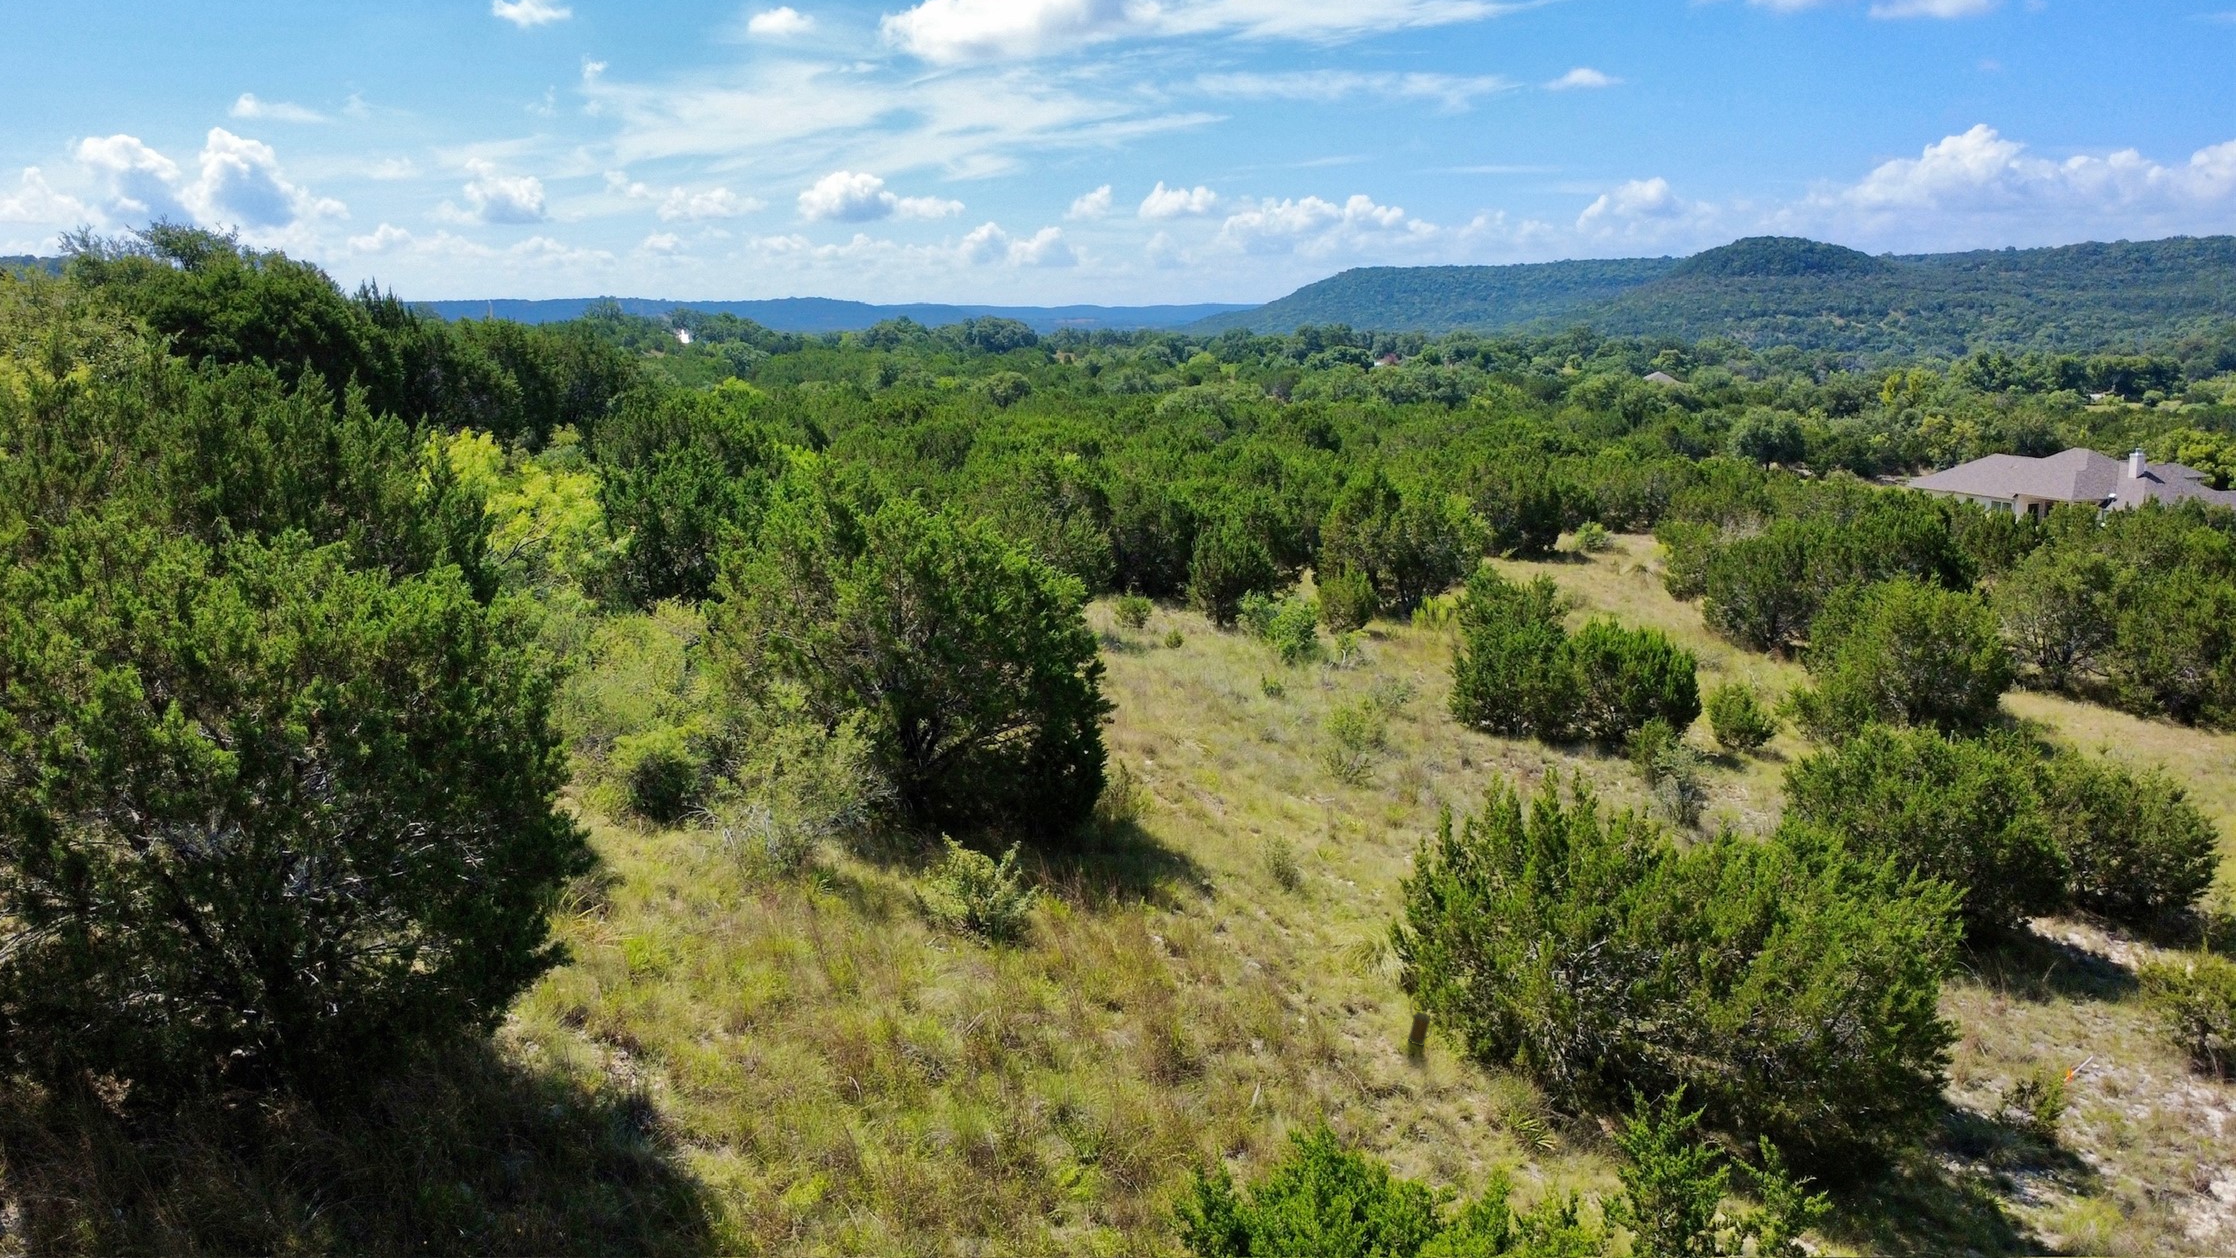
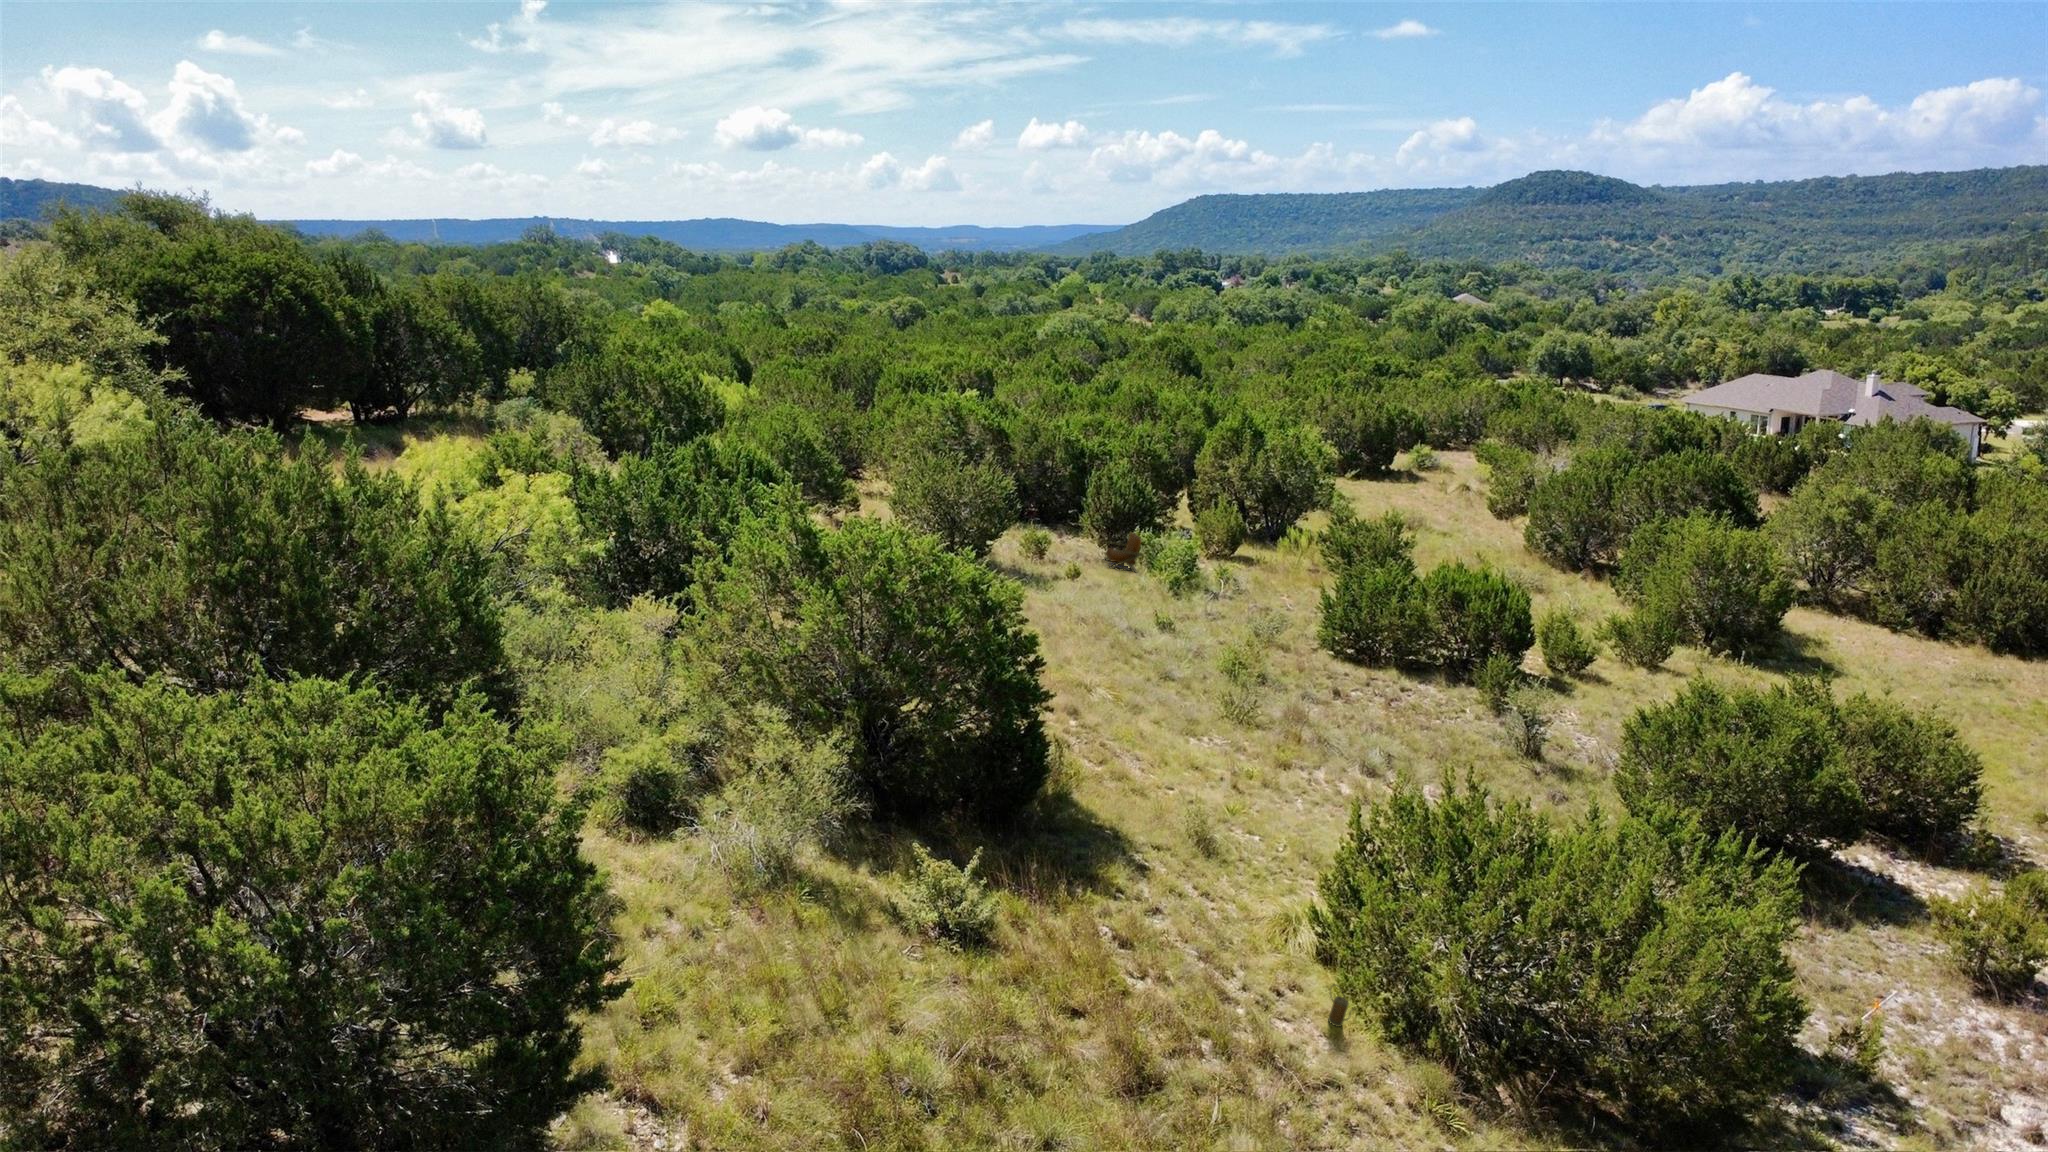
lounge chair: none [1207,597,1251,642] -> present [1104,533,1142,572]

